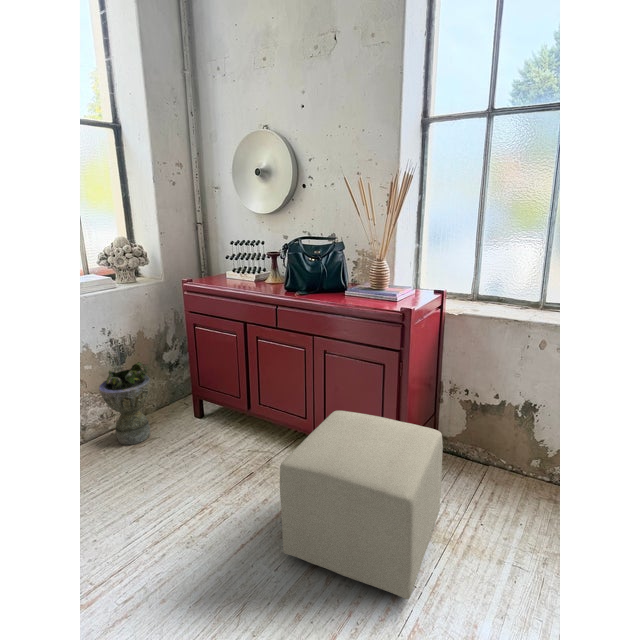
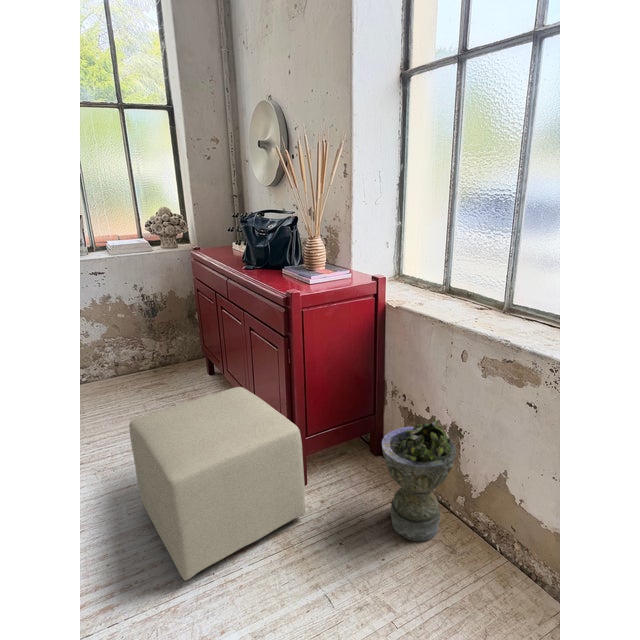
planter: present [99,362,150,445] -> present [382,420,456,541]

